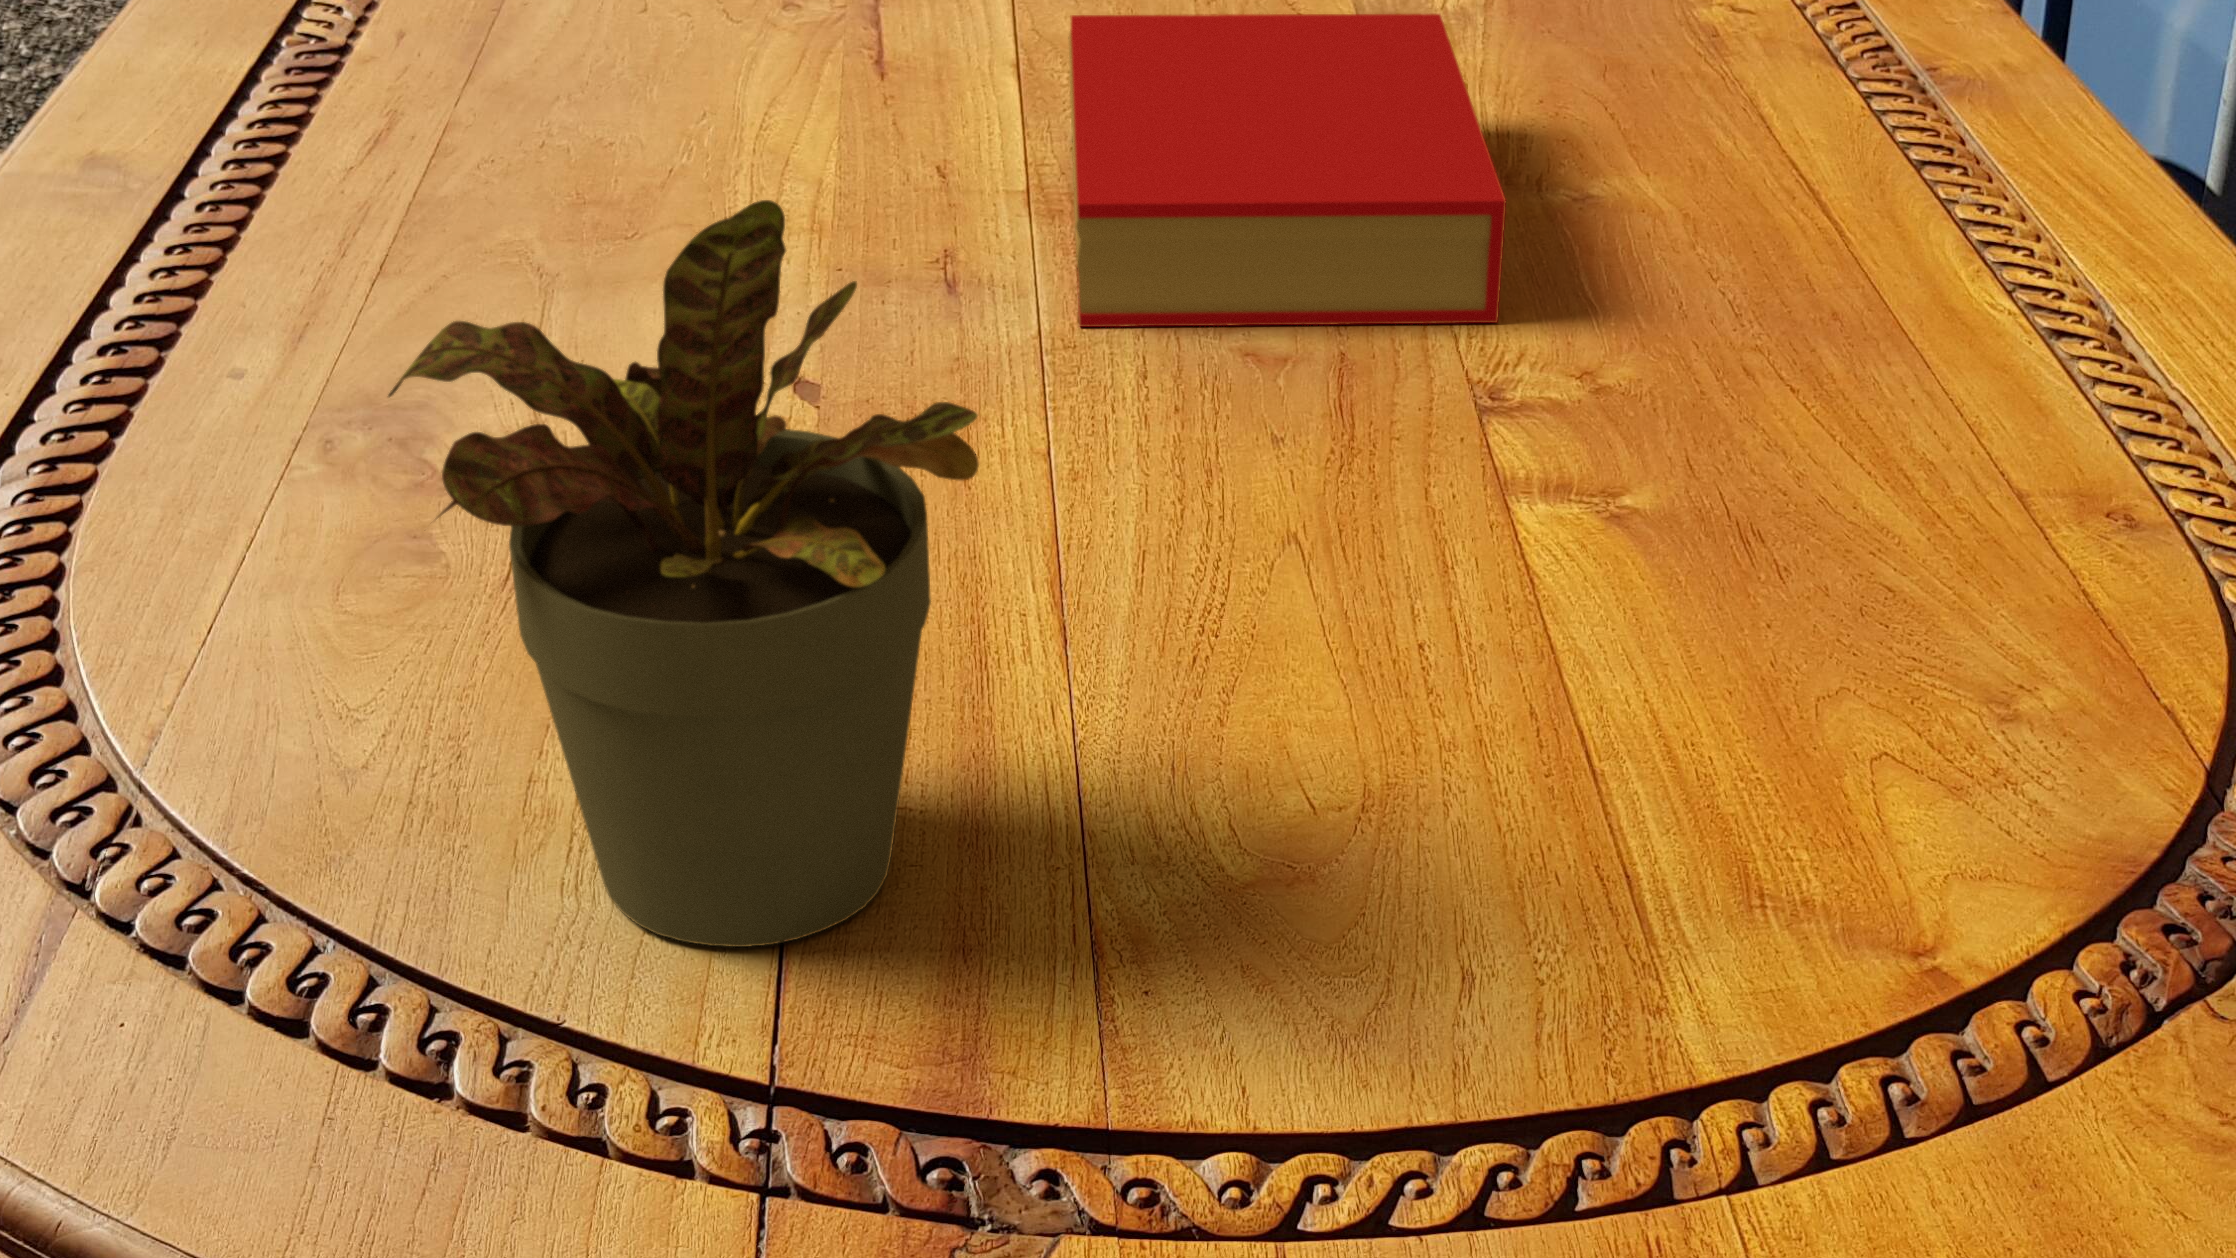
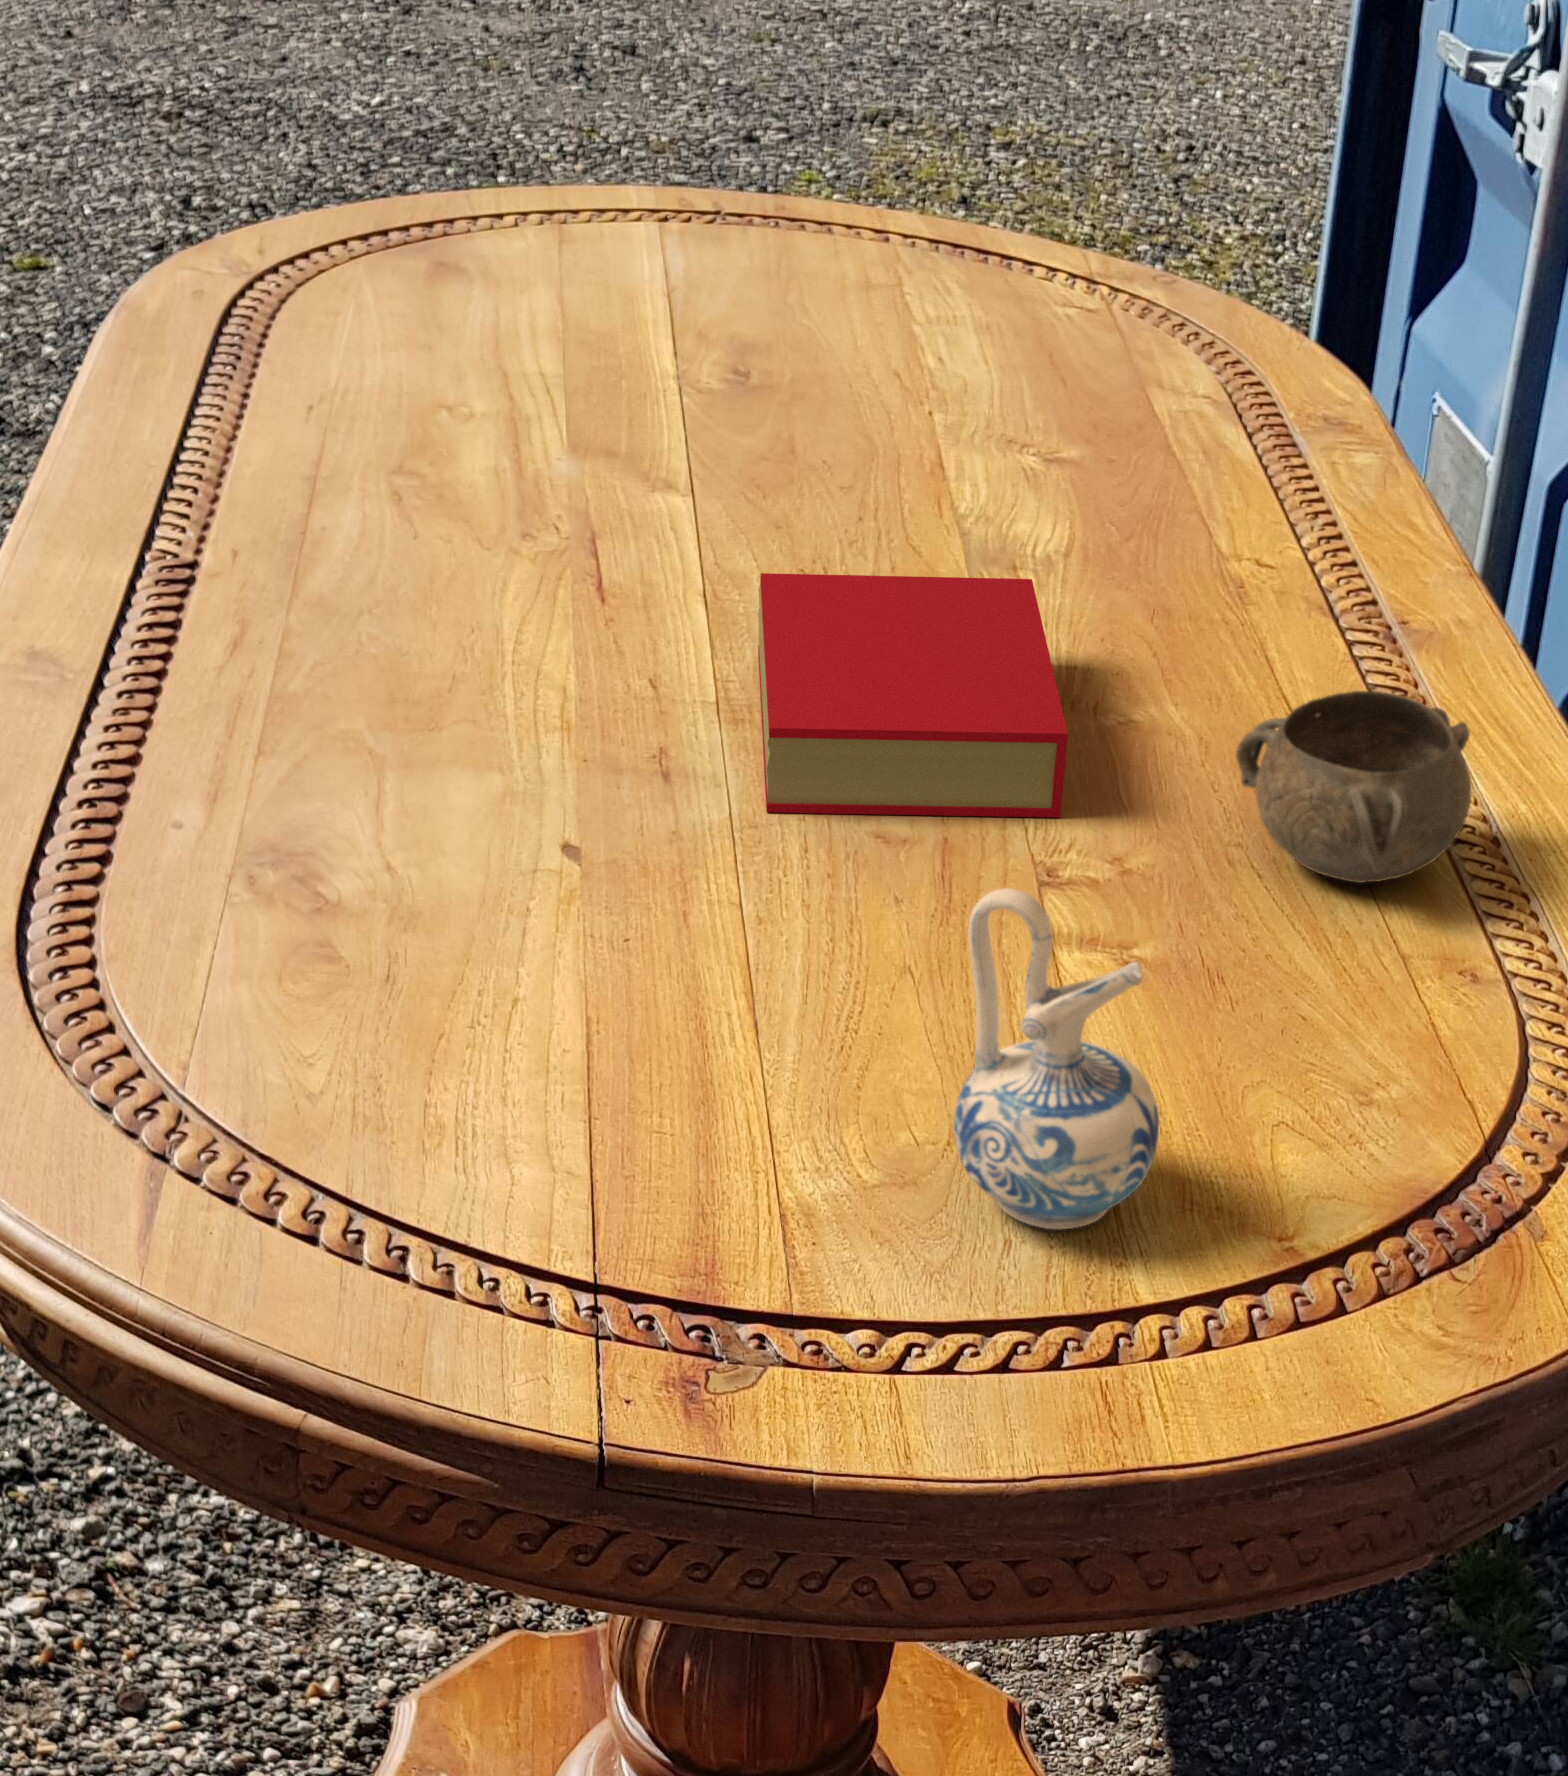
decorative bowl: none [1750,125,2099,399] -> present [1236,691,1471,883]
potted plant: present [388,200,979,947] -> none [378,760,732,1209]
ceramic pitcher: none [1372,392,1712,958] -> present [954,888,1159,1229]

